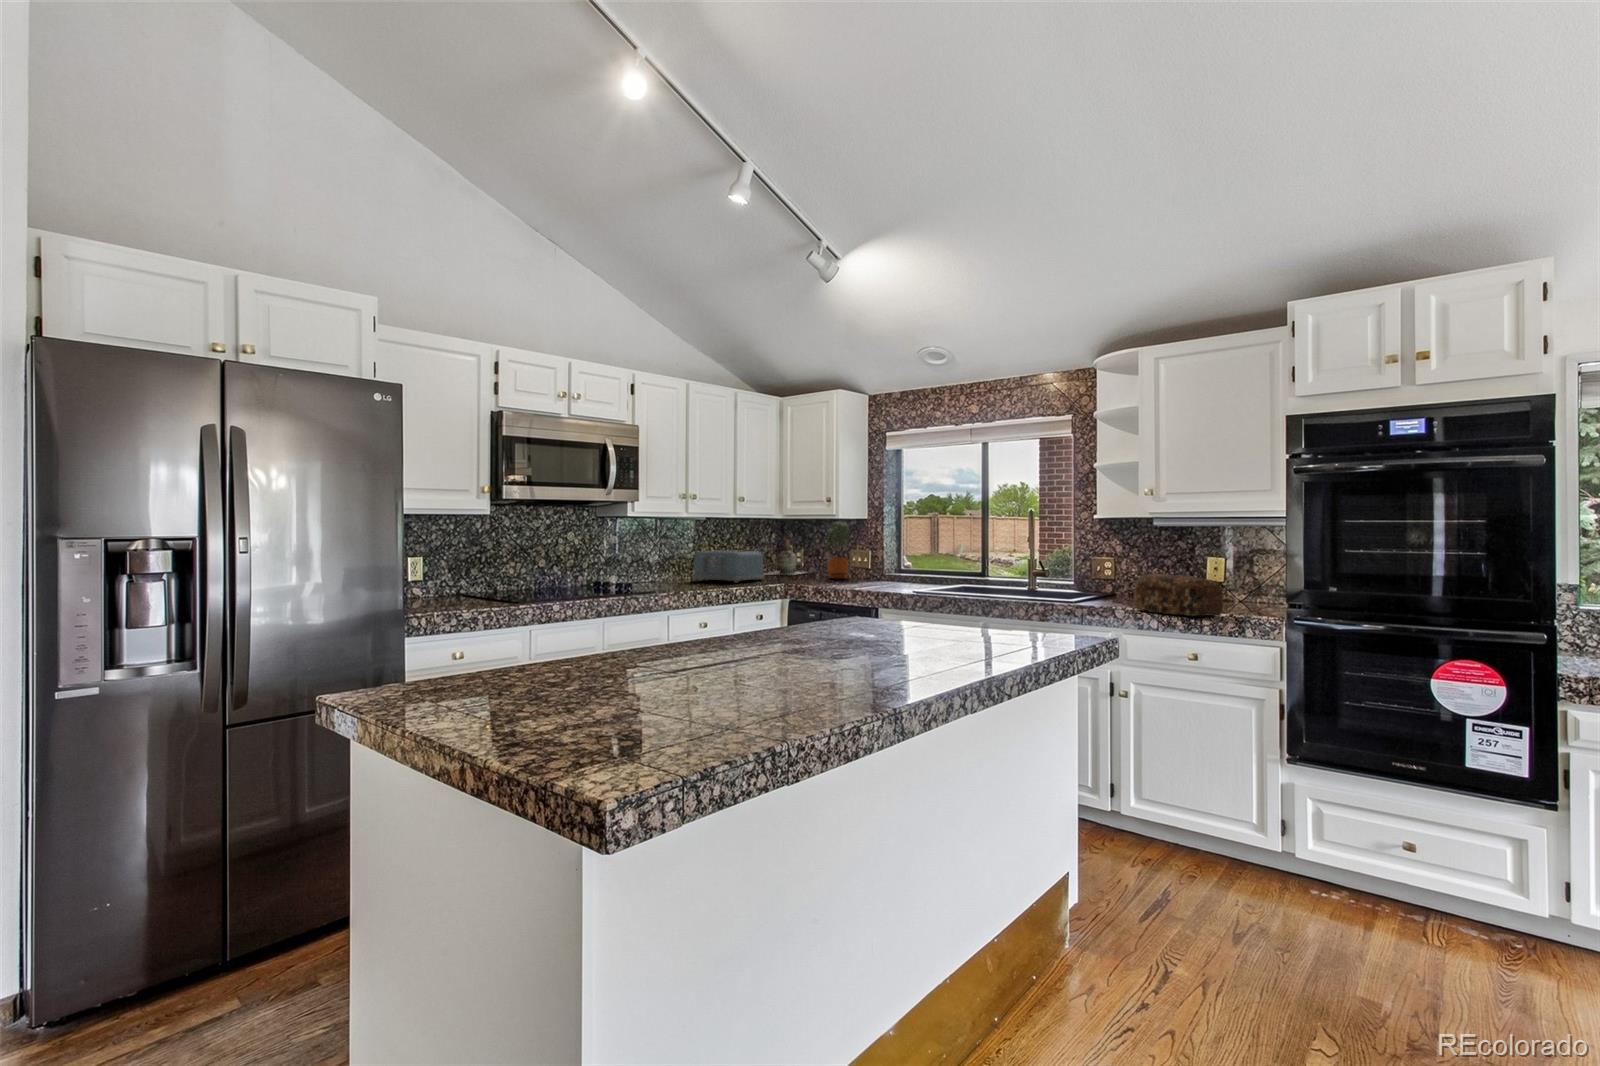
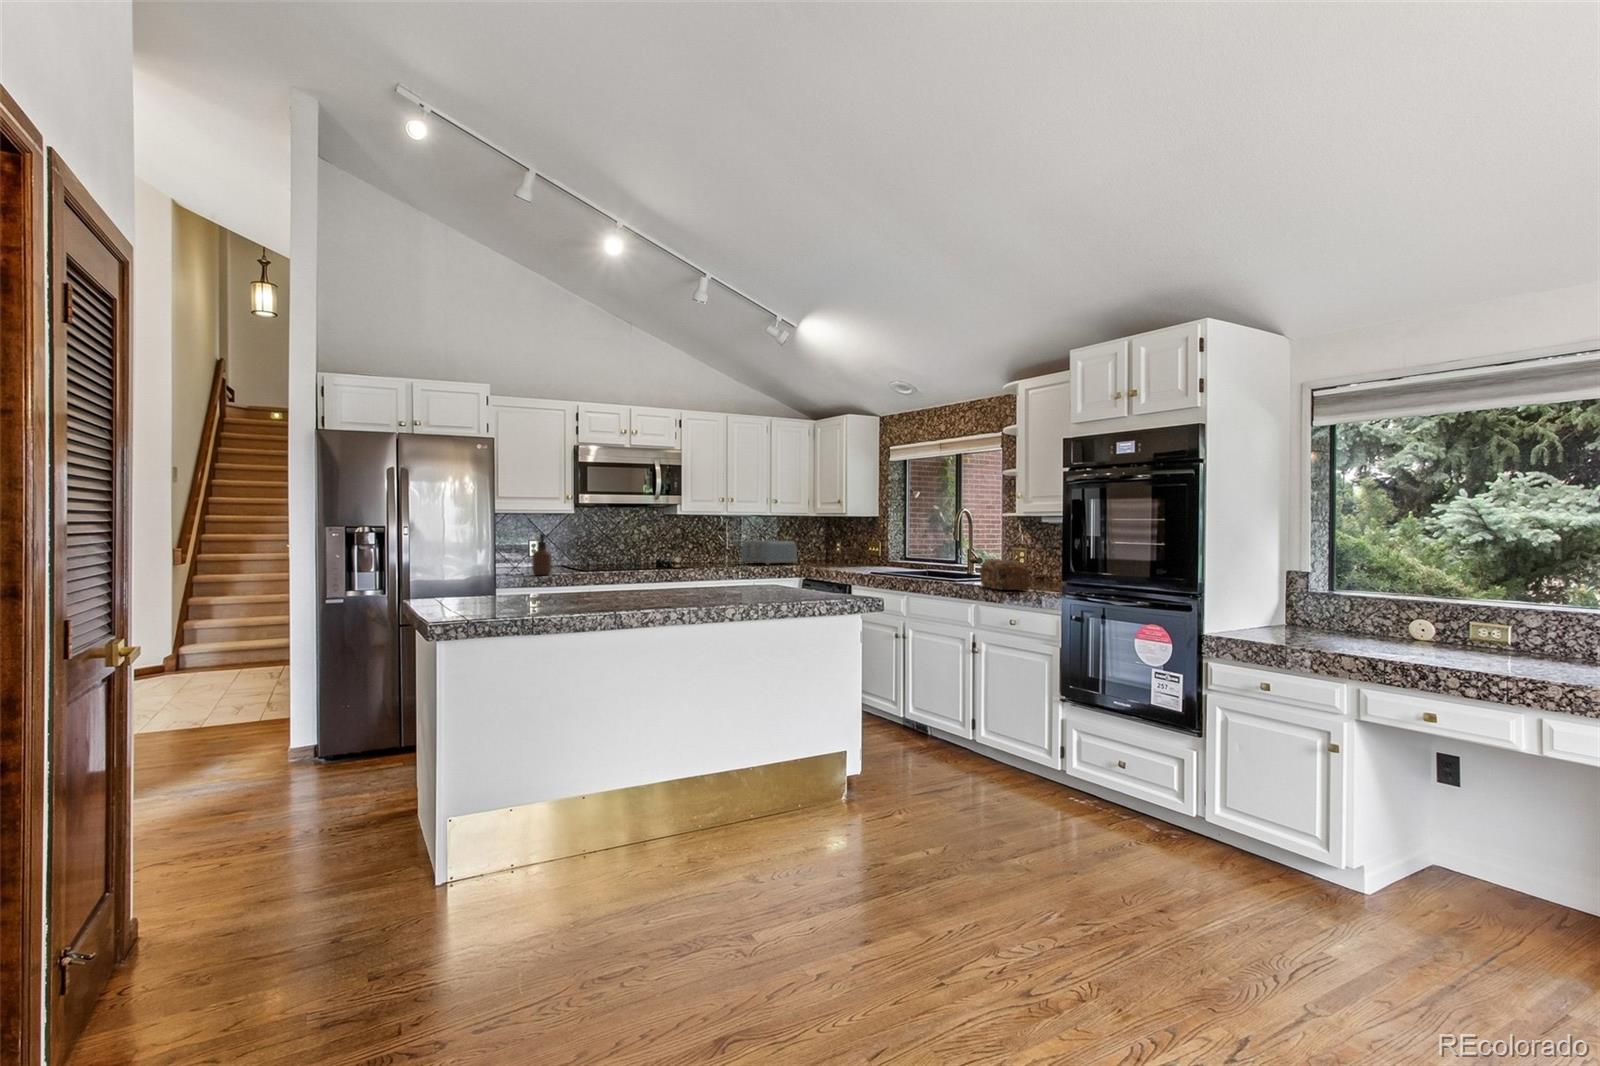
potted plant: present [826,522,850,579] -> none [847,518,868,564]
ceramic jug: present [764,540,802,575] -> none [809,533,851,561]
soap dispenser: none [444,545,476,613] -> present [532,534,551,575]

